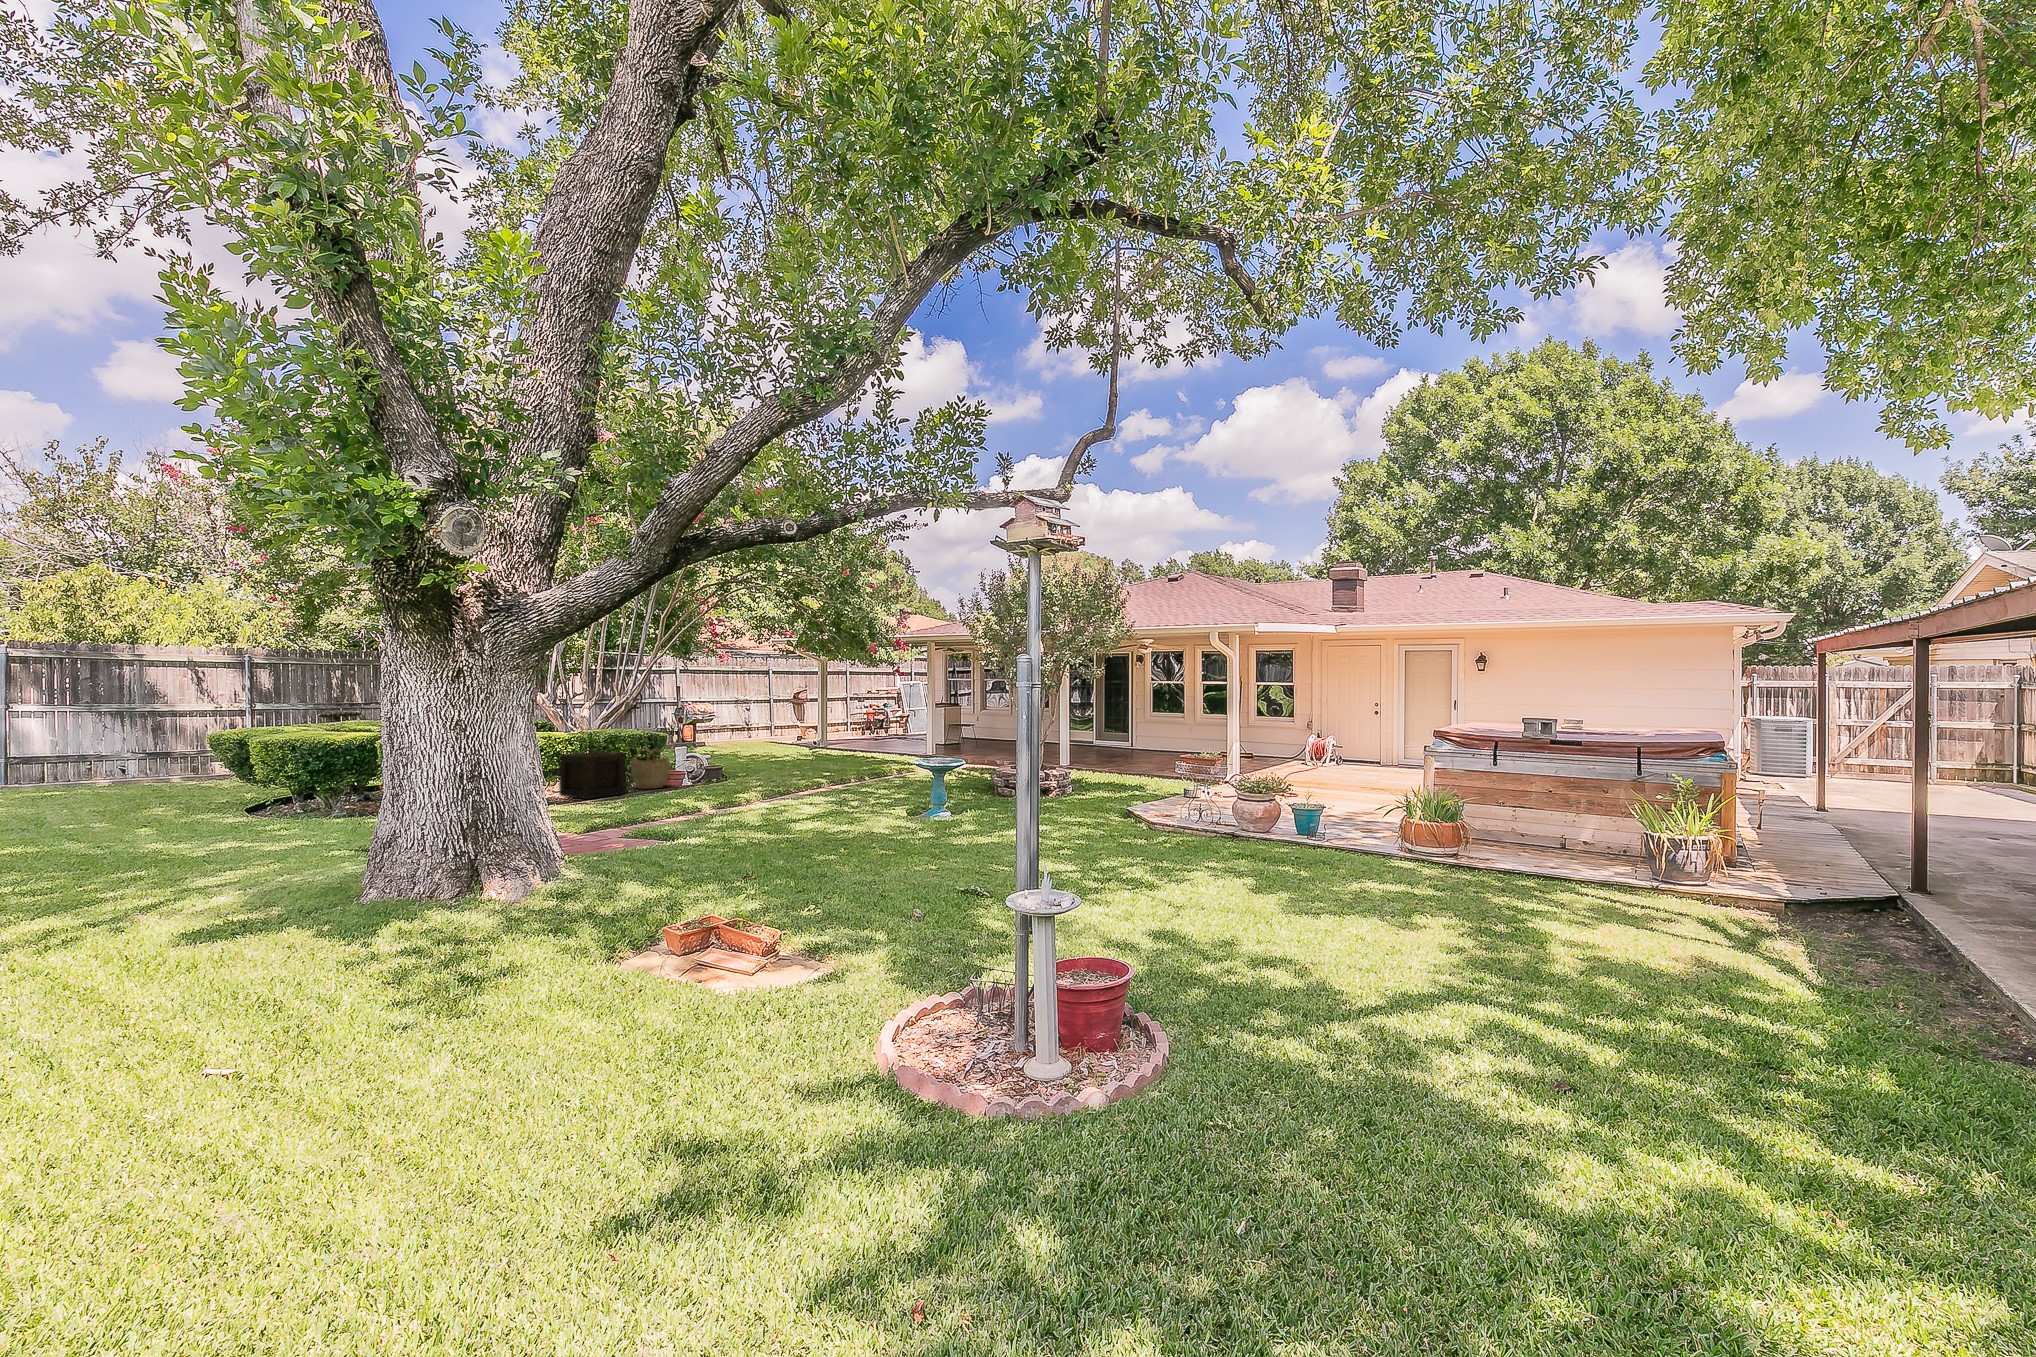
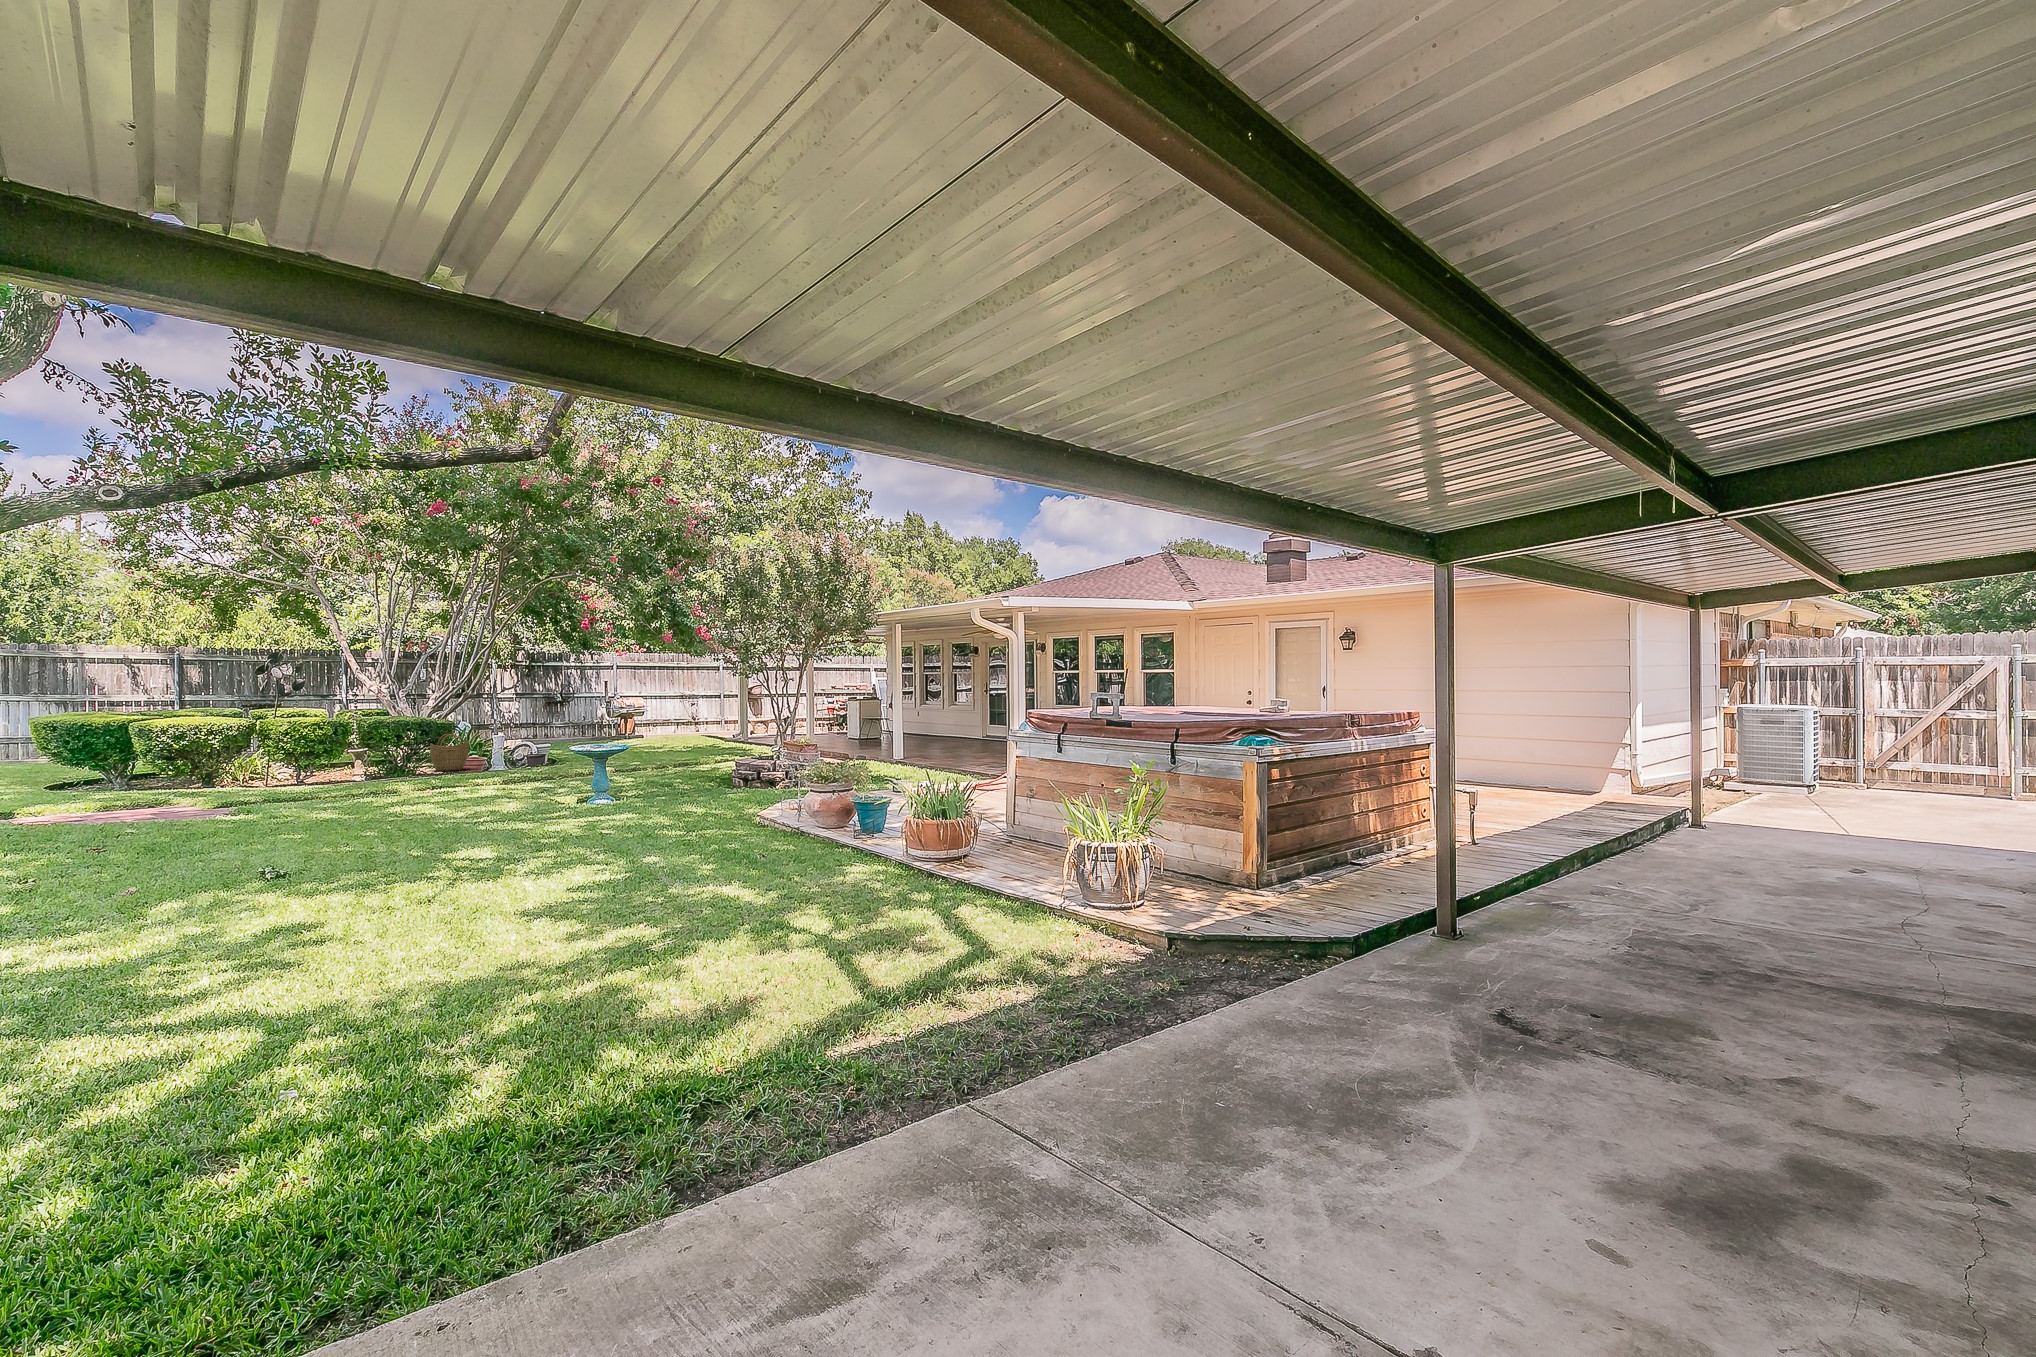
wooden crate: present [559,752,626,799] -> none [353,736,410,777]

